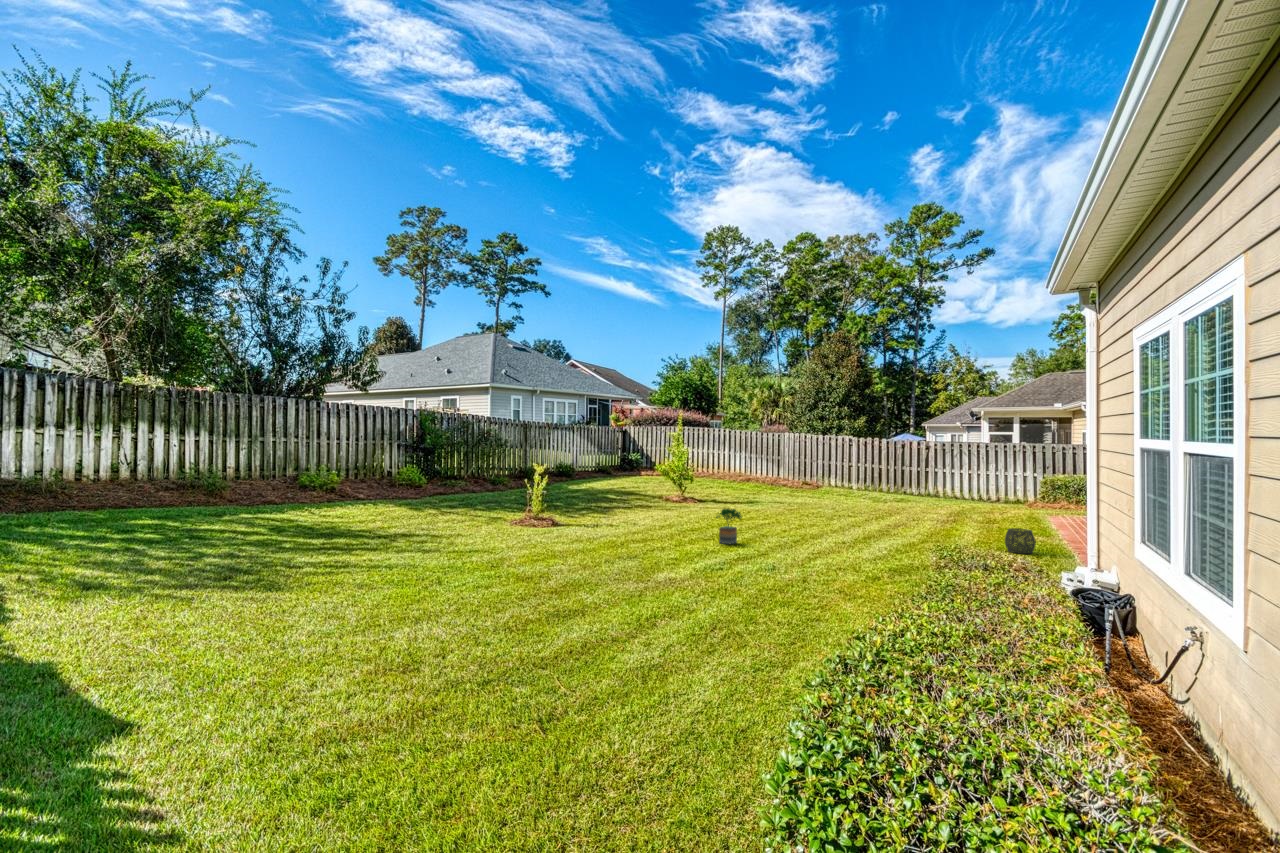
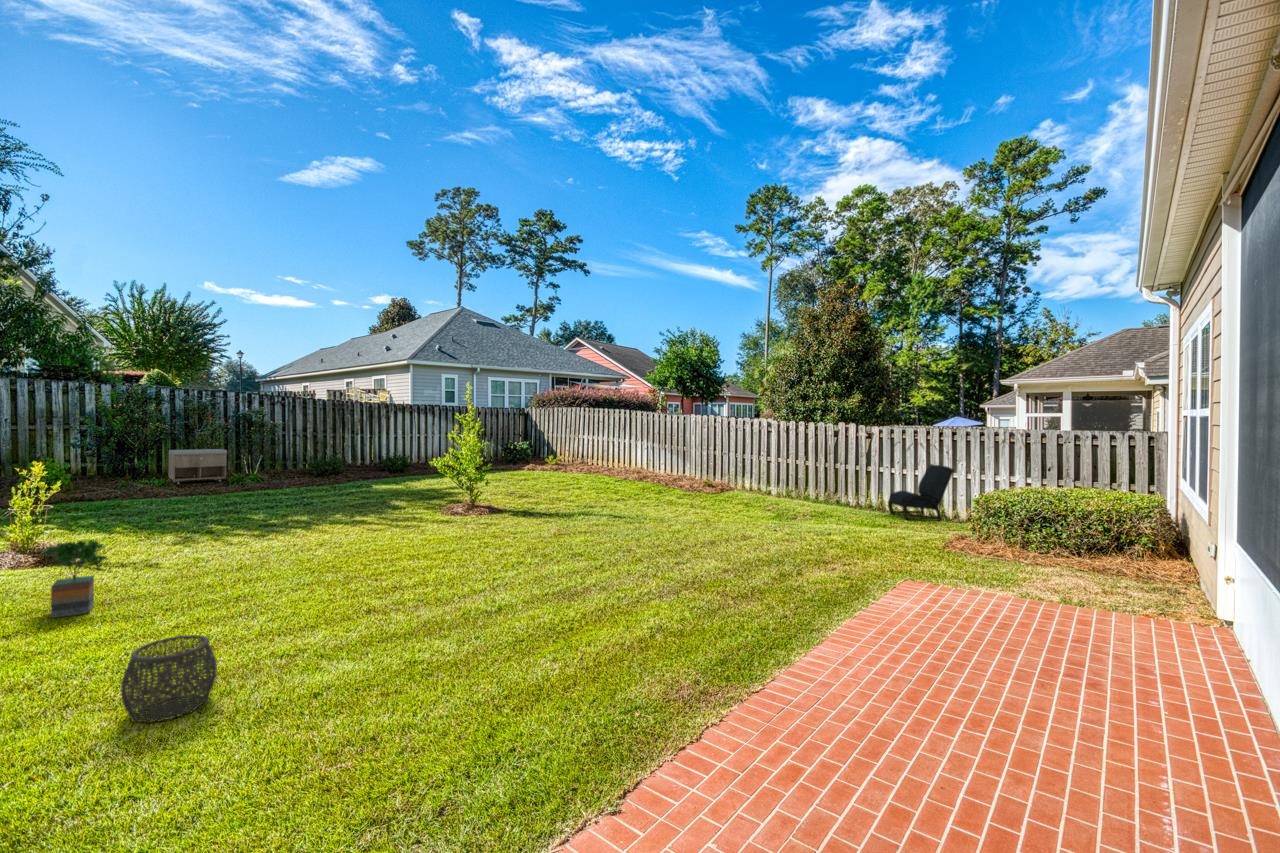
lounge chair: none [947,465,988,499] -> present [888,464,954,521]
storage bench: none [417,471,458,500] -> present [168,449,227,484]
woven basket: present [1005,528,1036,554] -> present [120,635,217,723]

